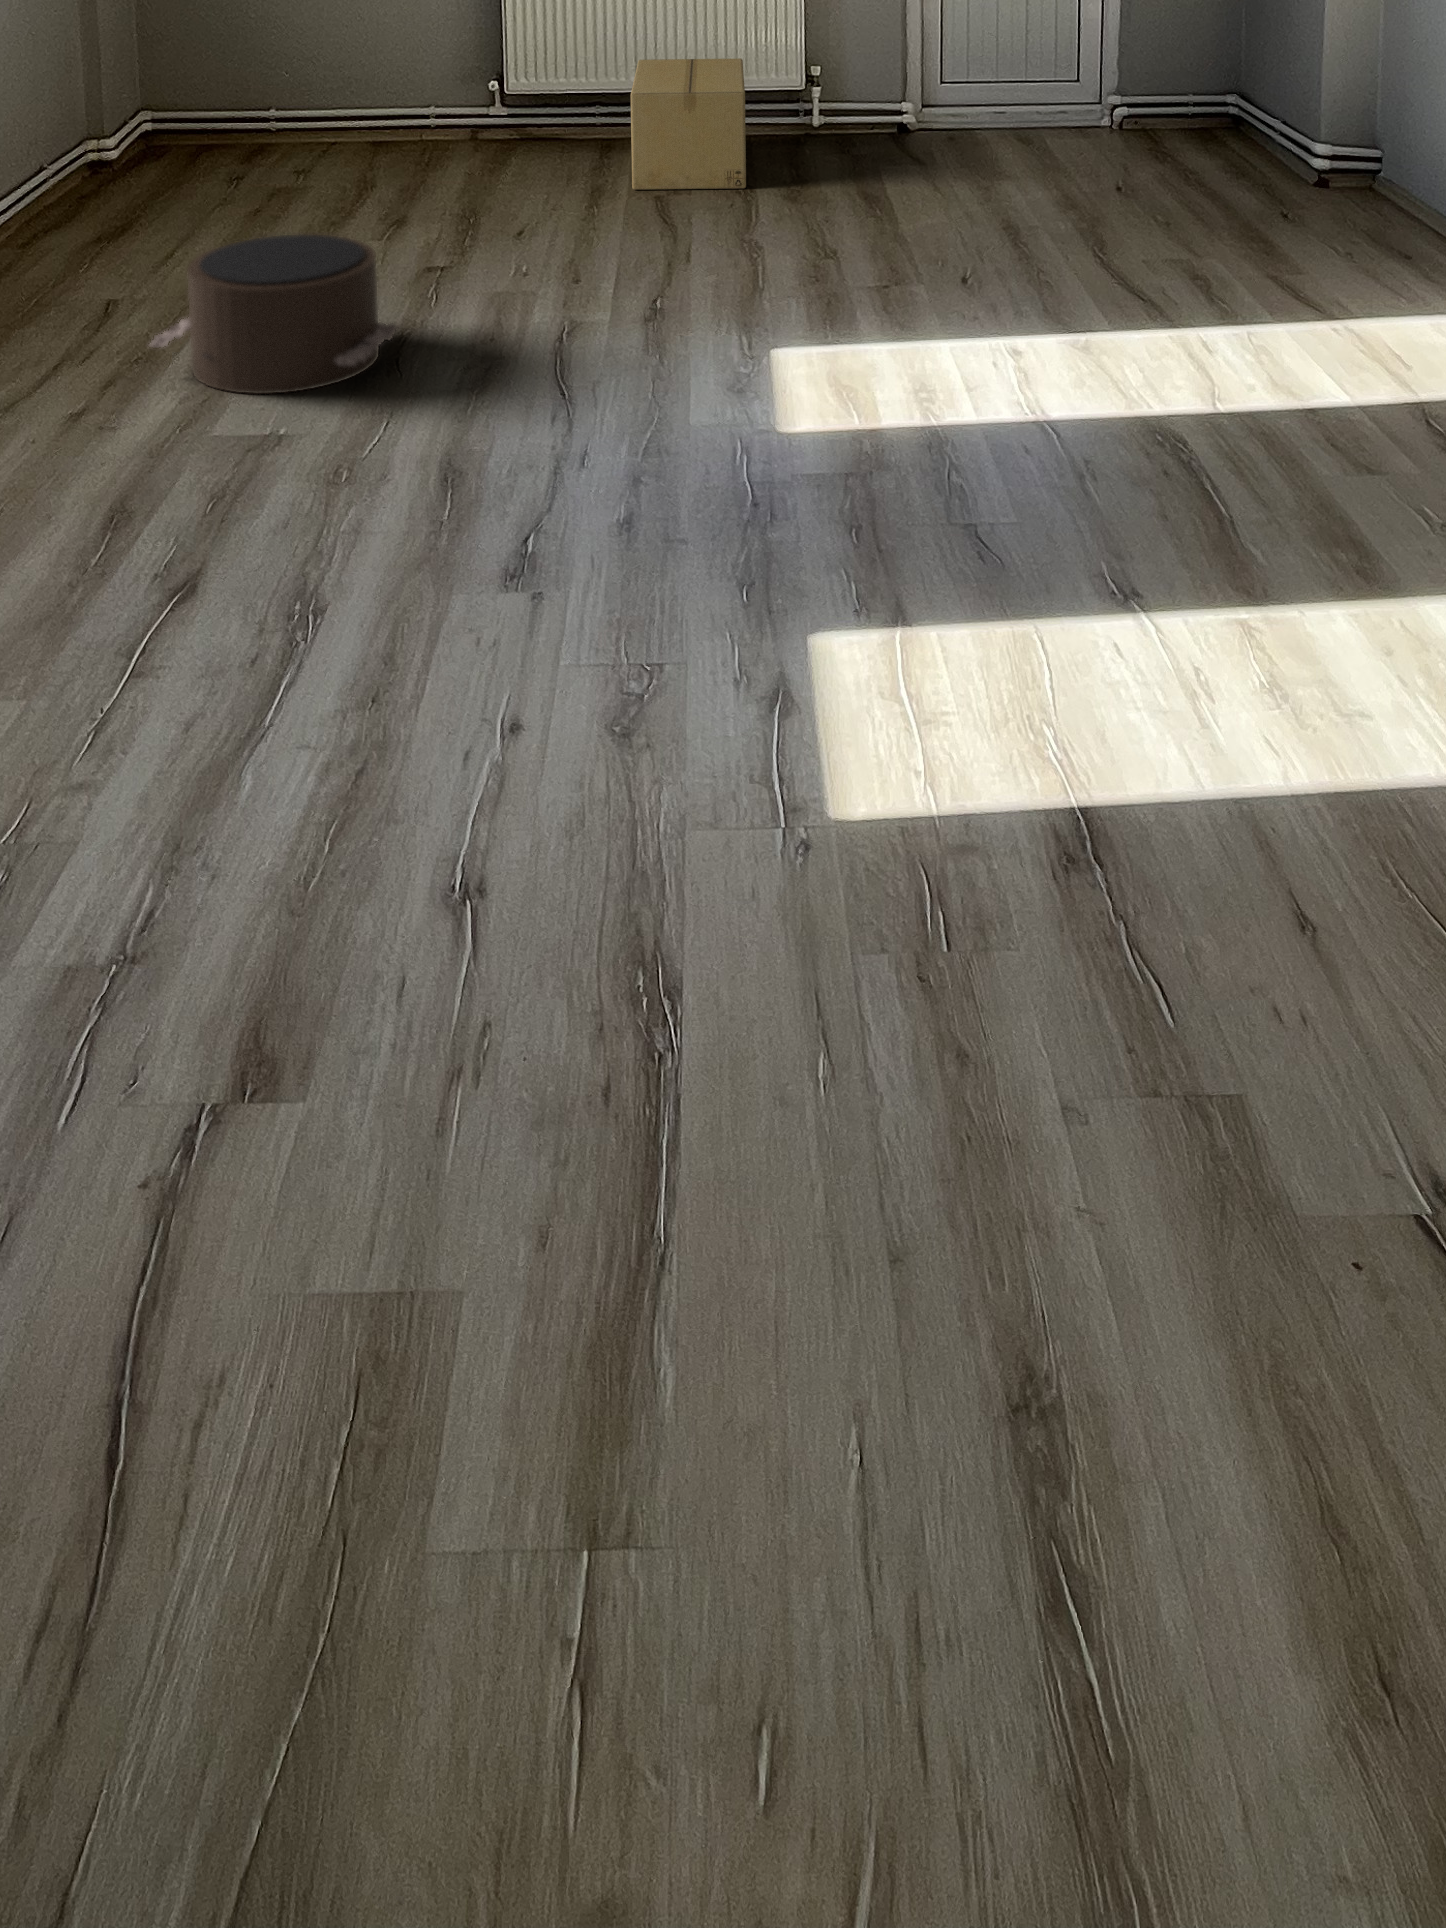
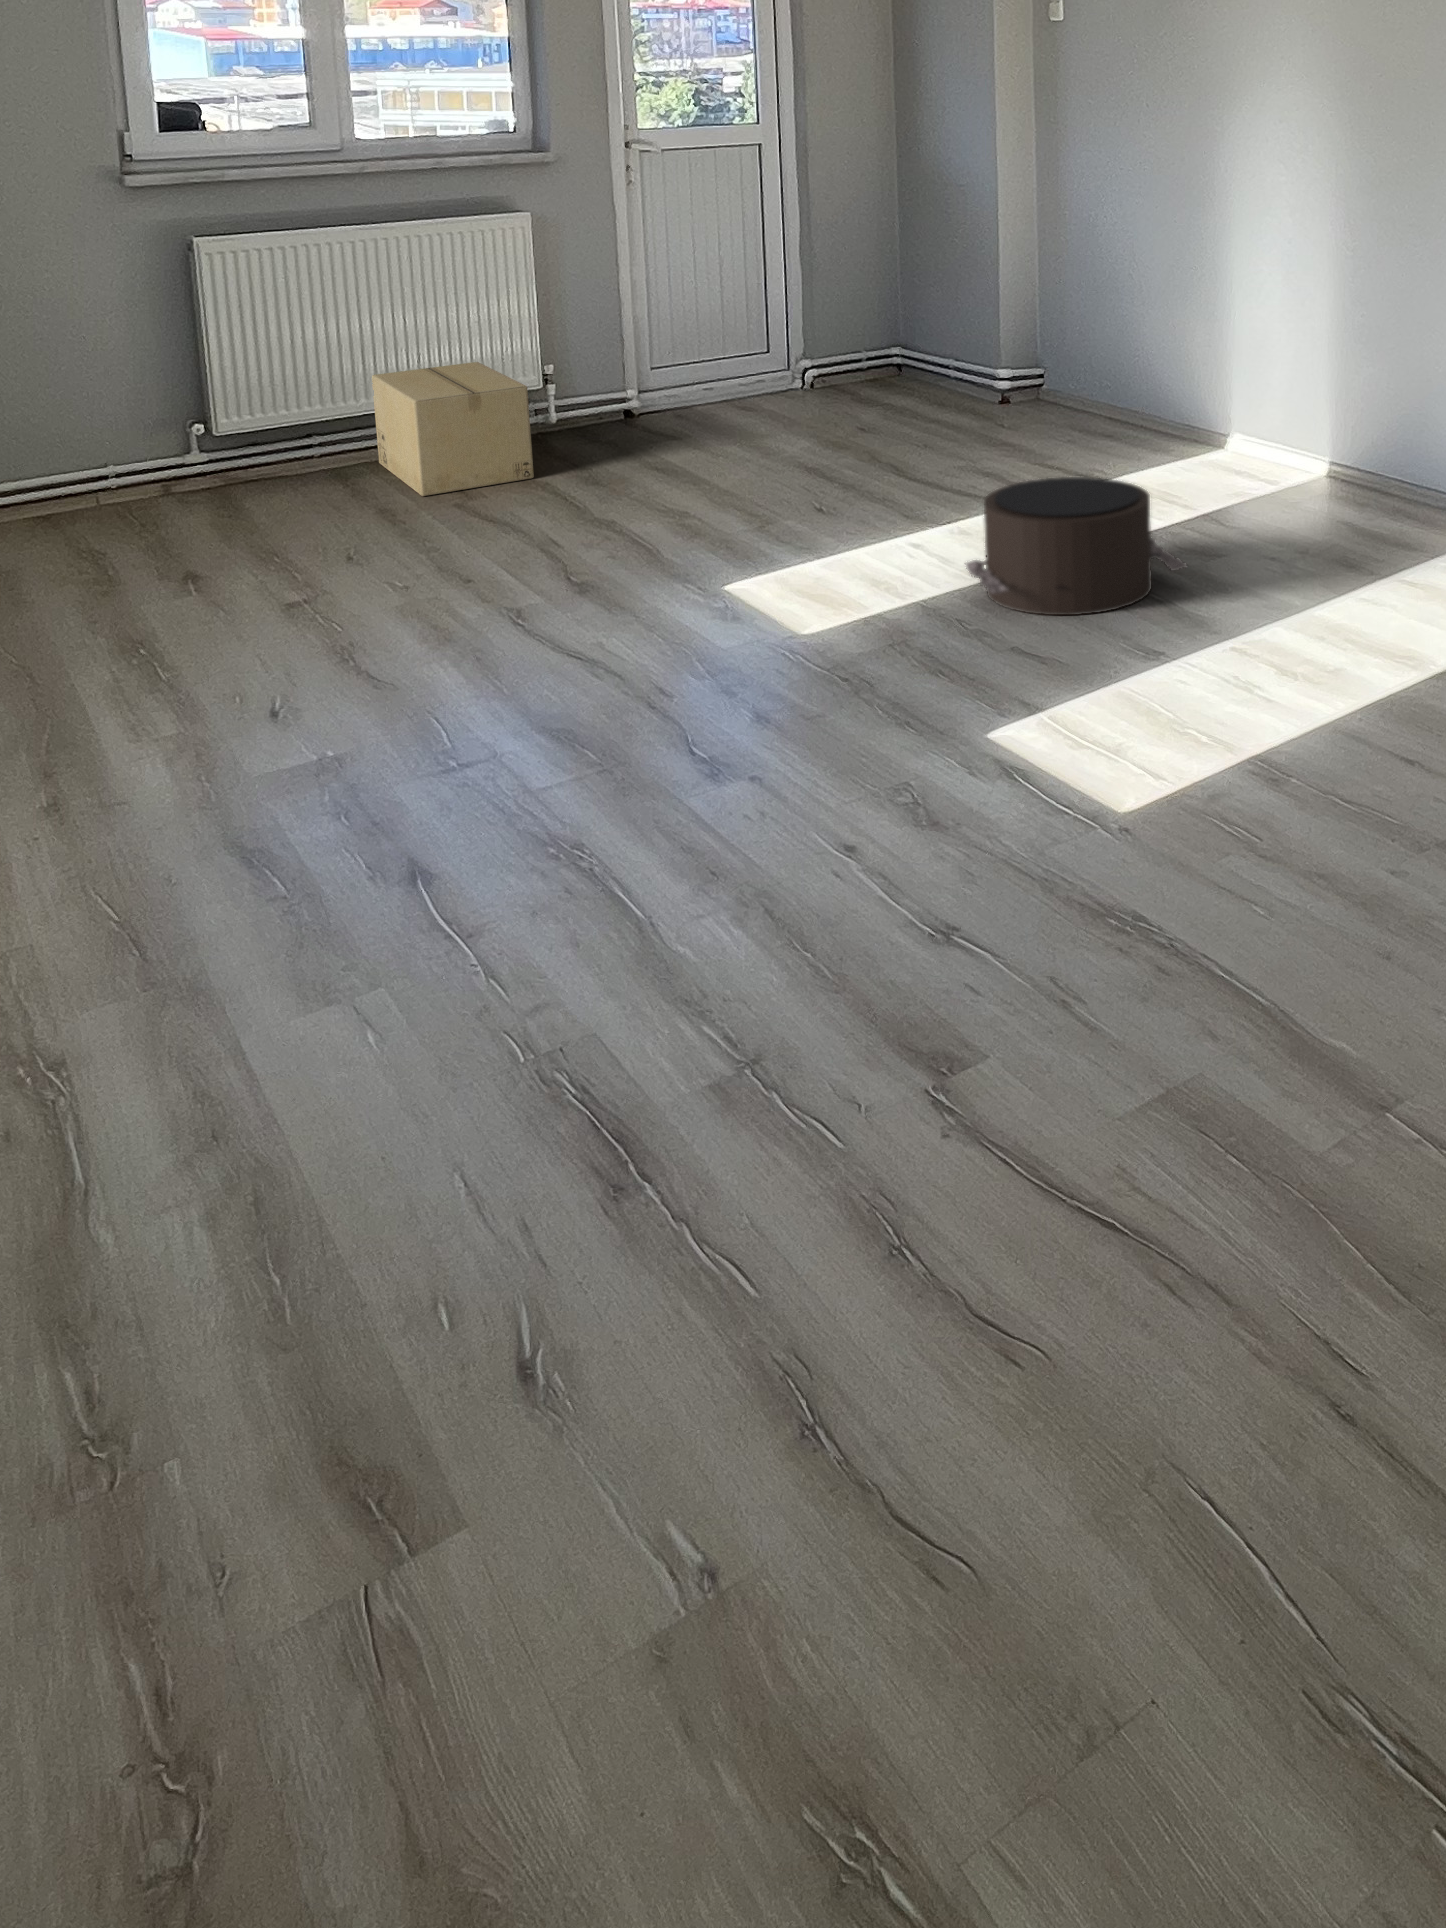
pouf: present [150,234,400,394] -> present [966,477,1187,615]

